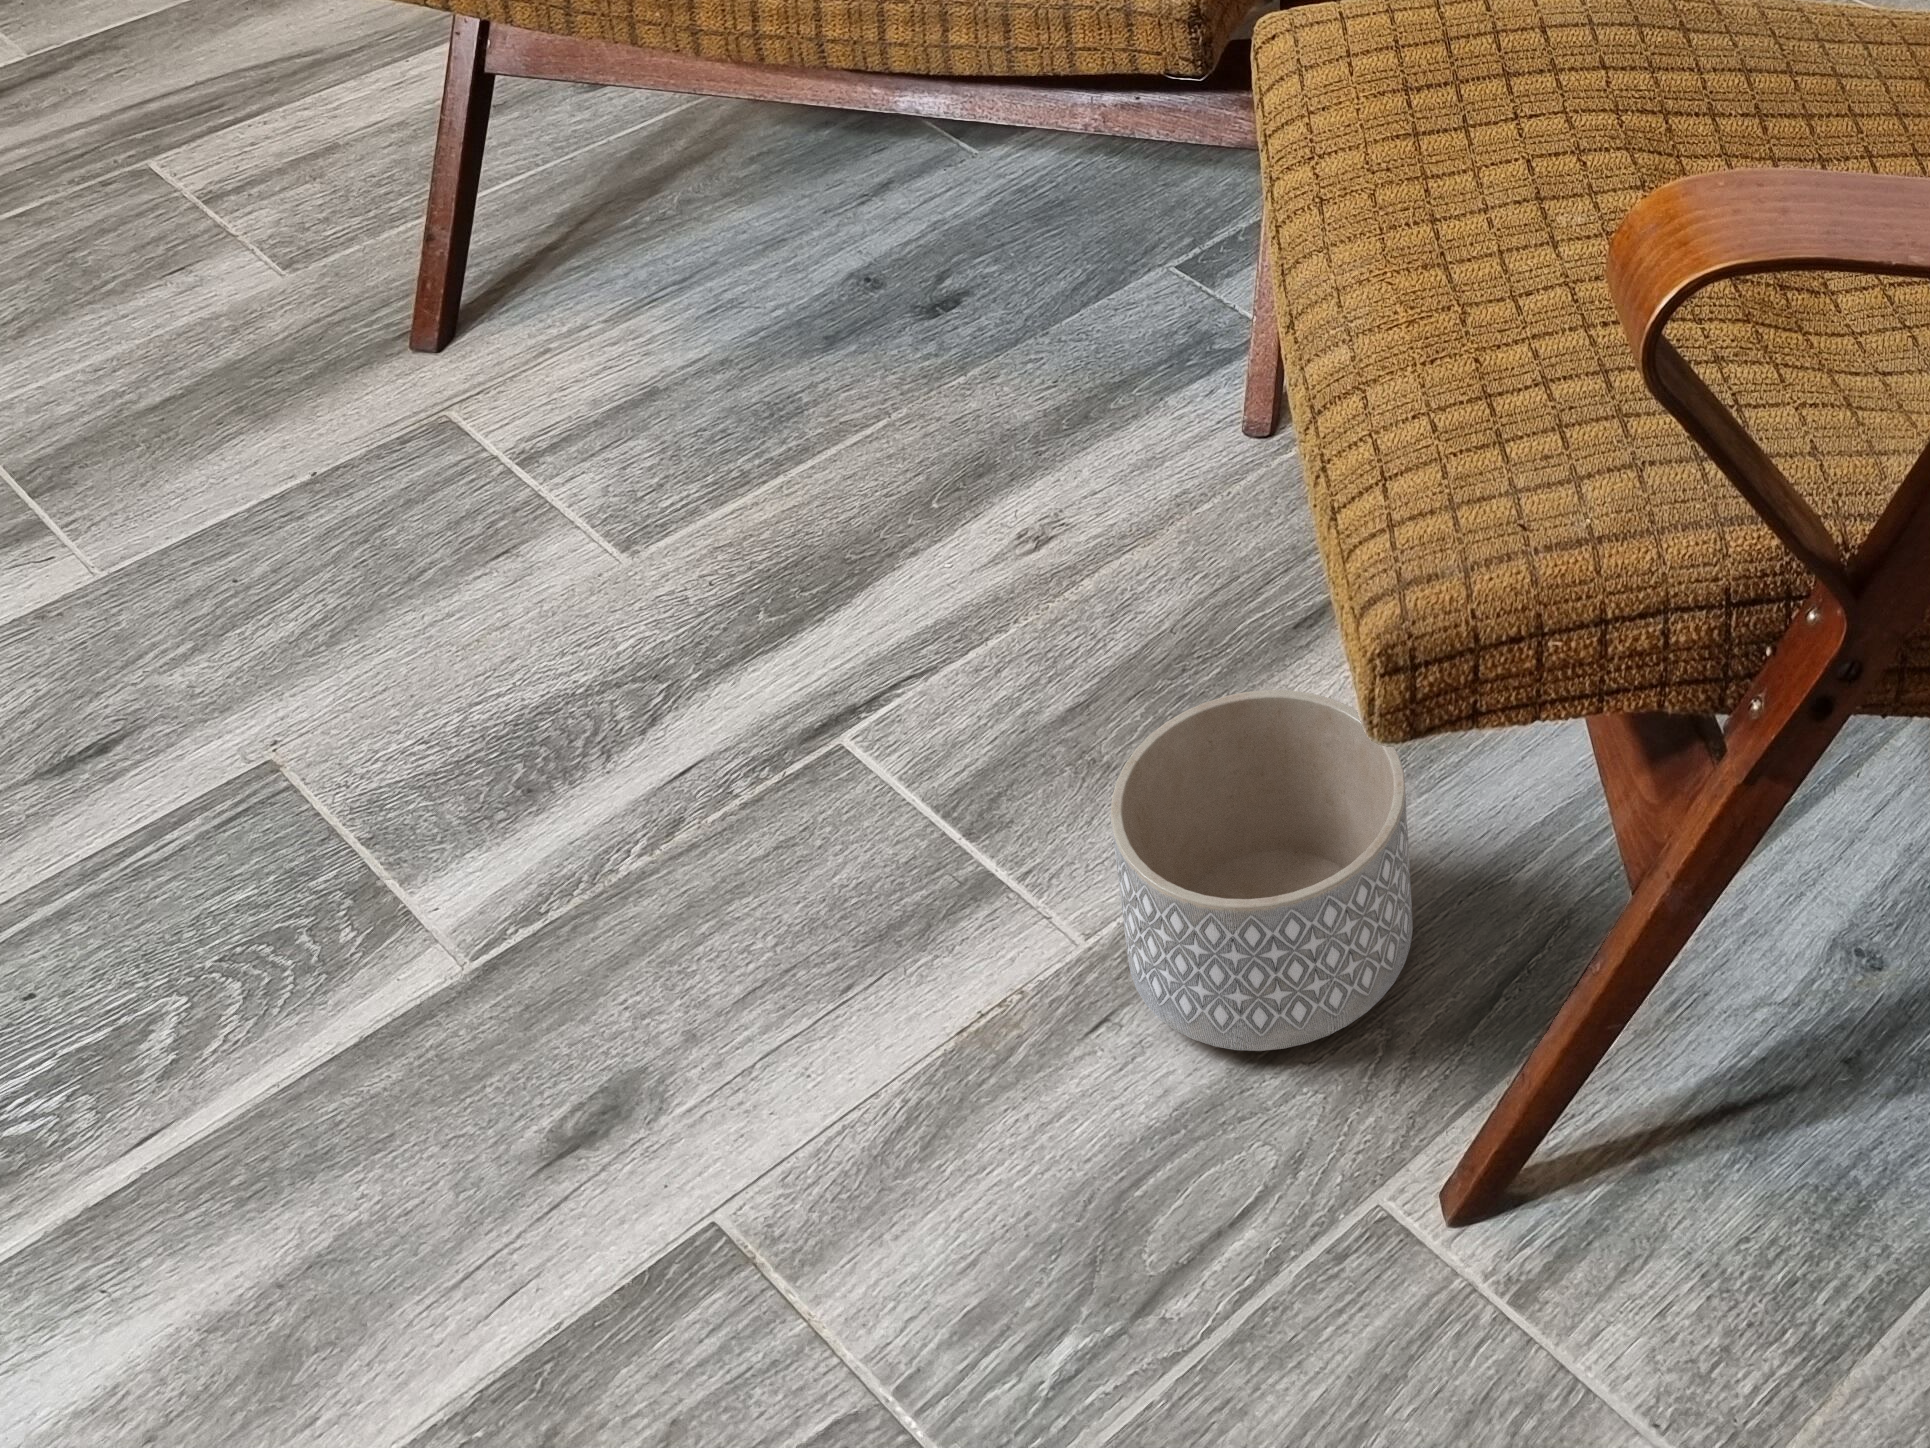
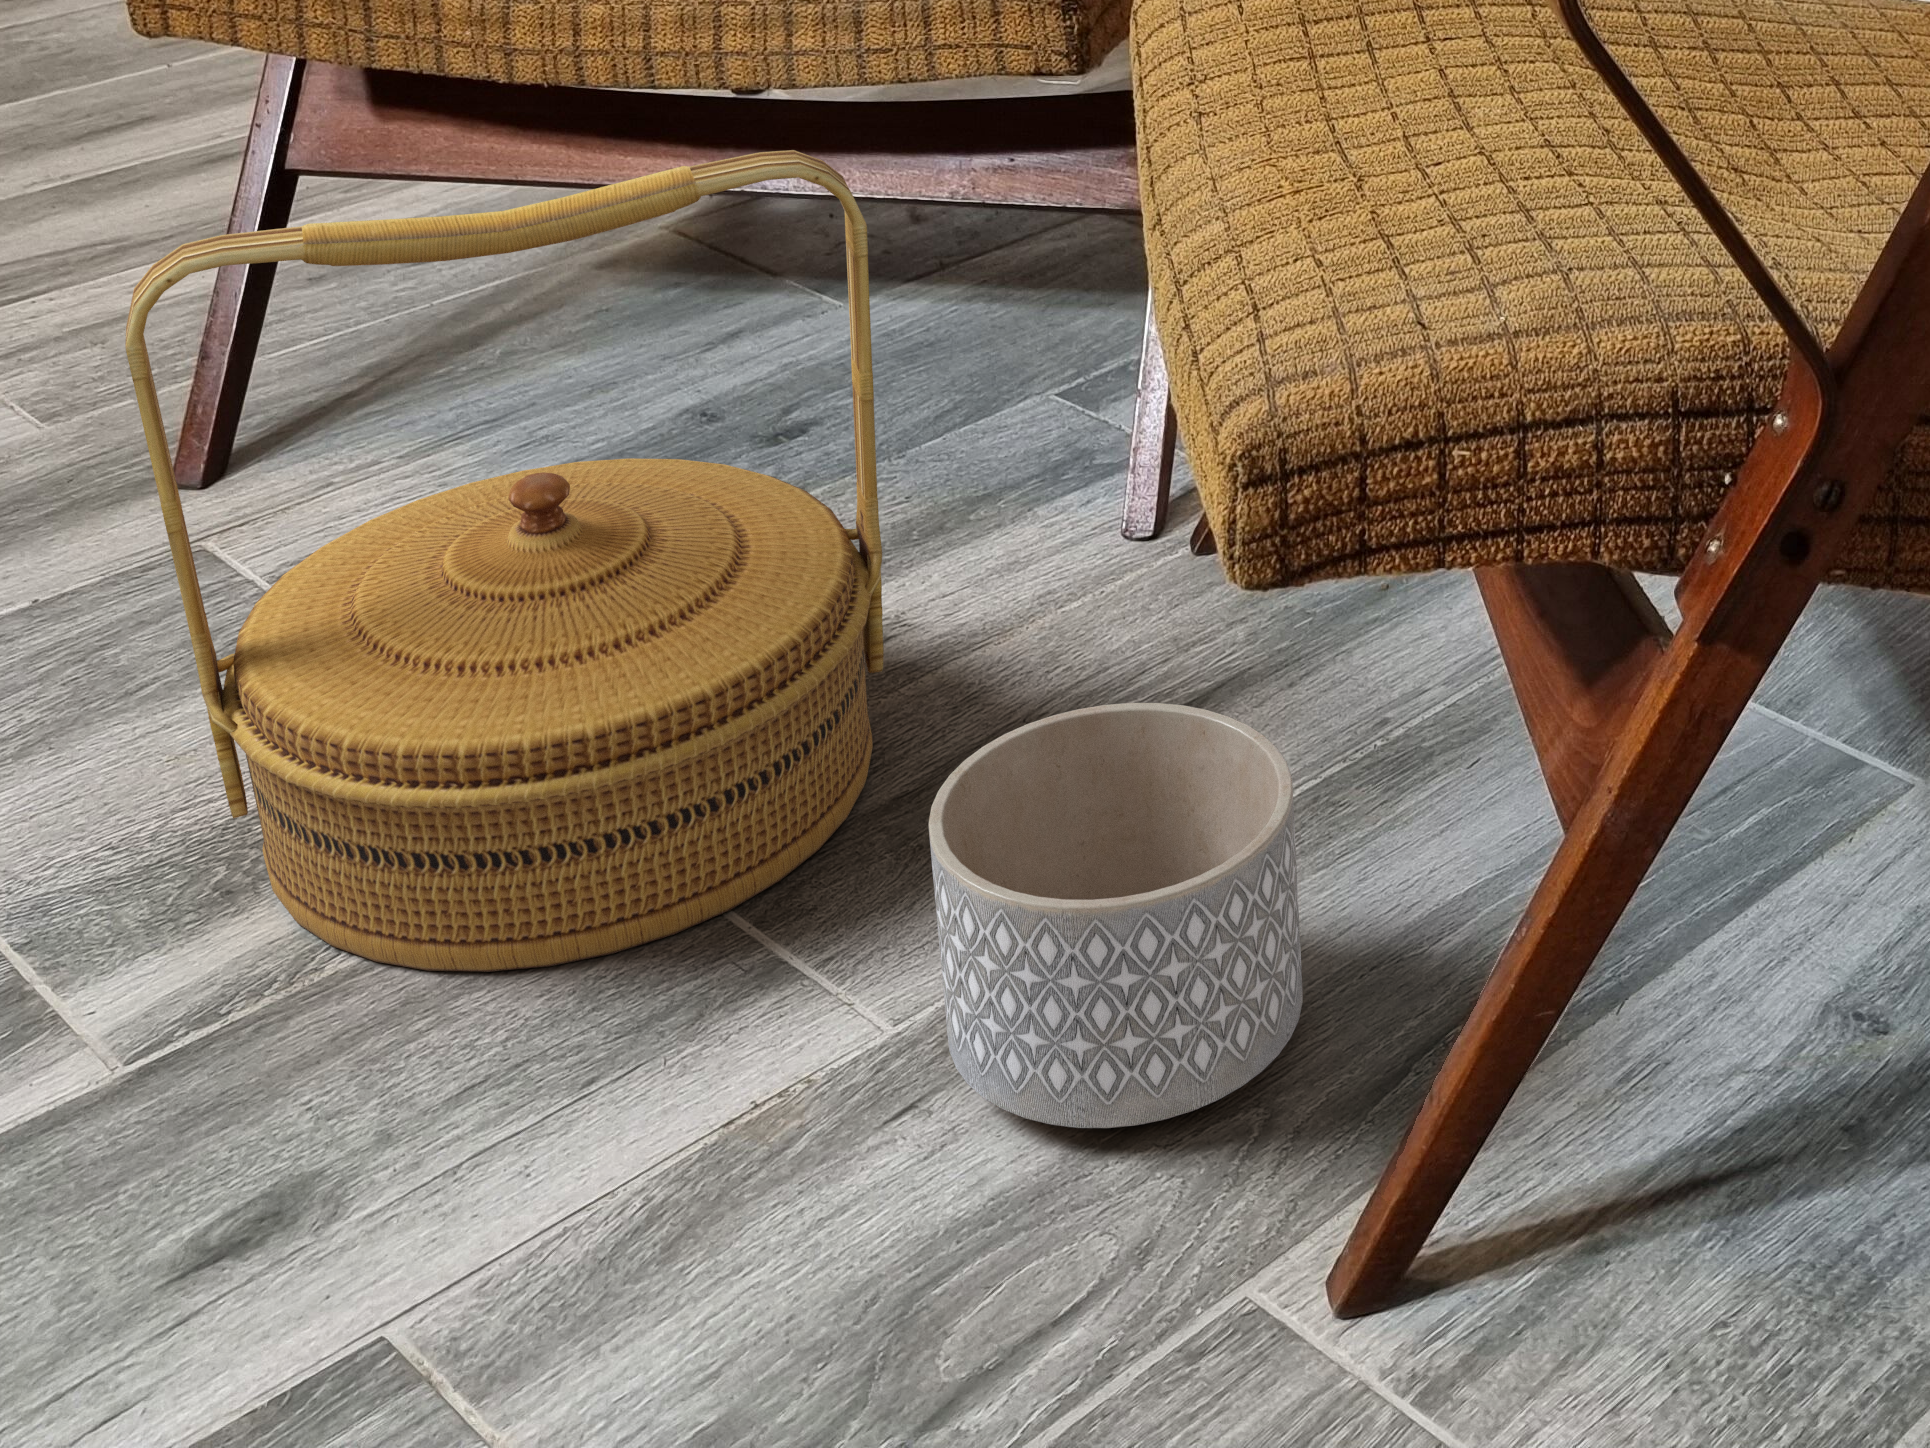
basket: none [414,198,1050,878] -> present [125,150,884,972]

